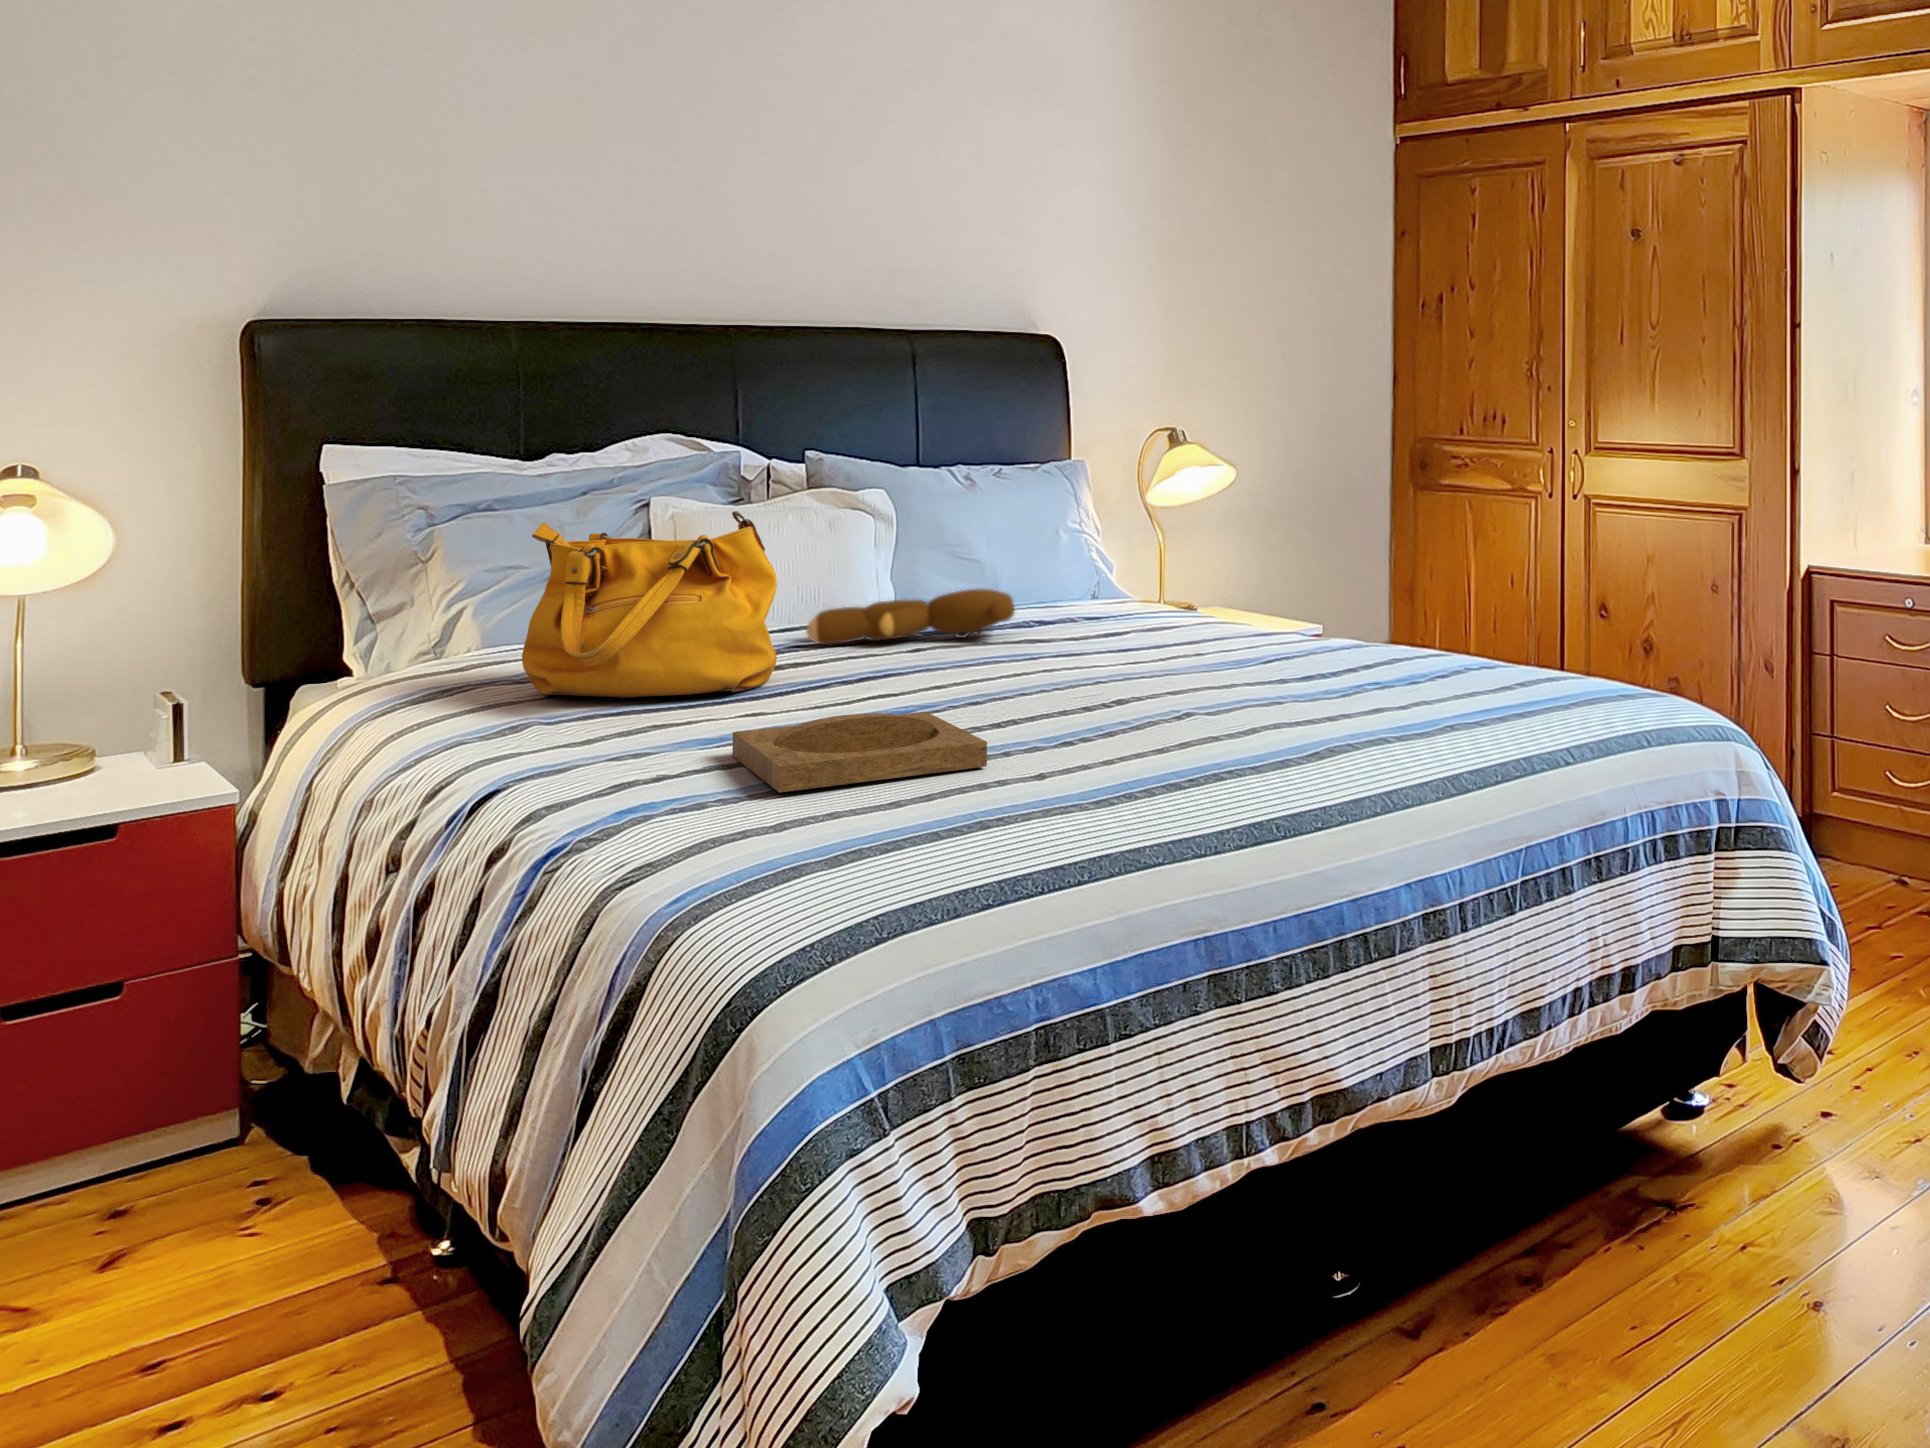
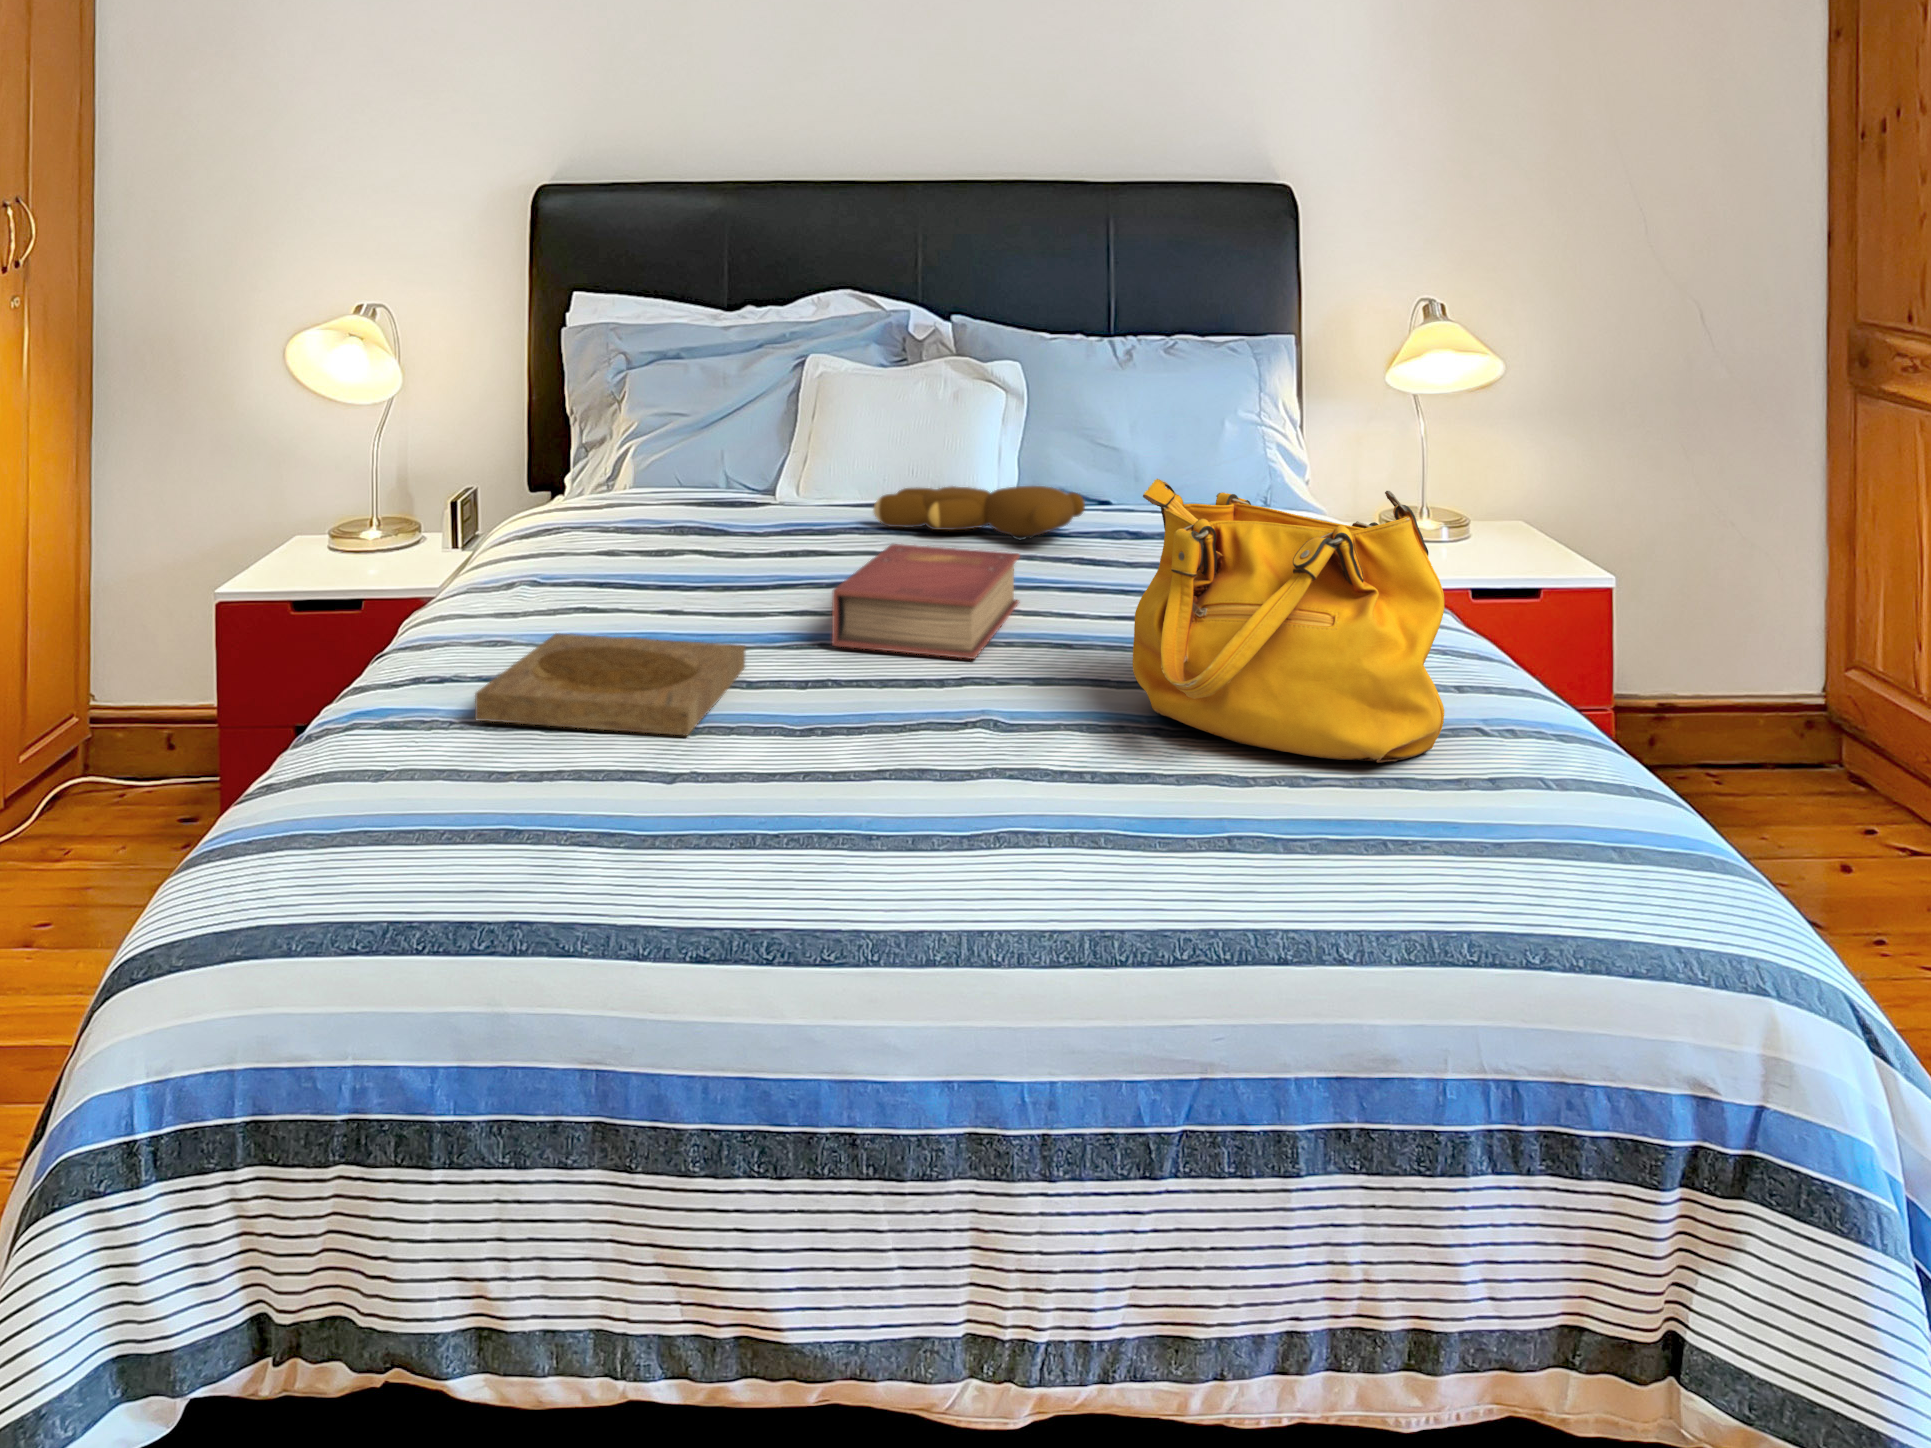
handbag: present [522,511,777,698] -> present [1133,479,1444,763]
book: none [933,627,1101,708] -> present [832,544,1020,659]

